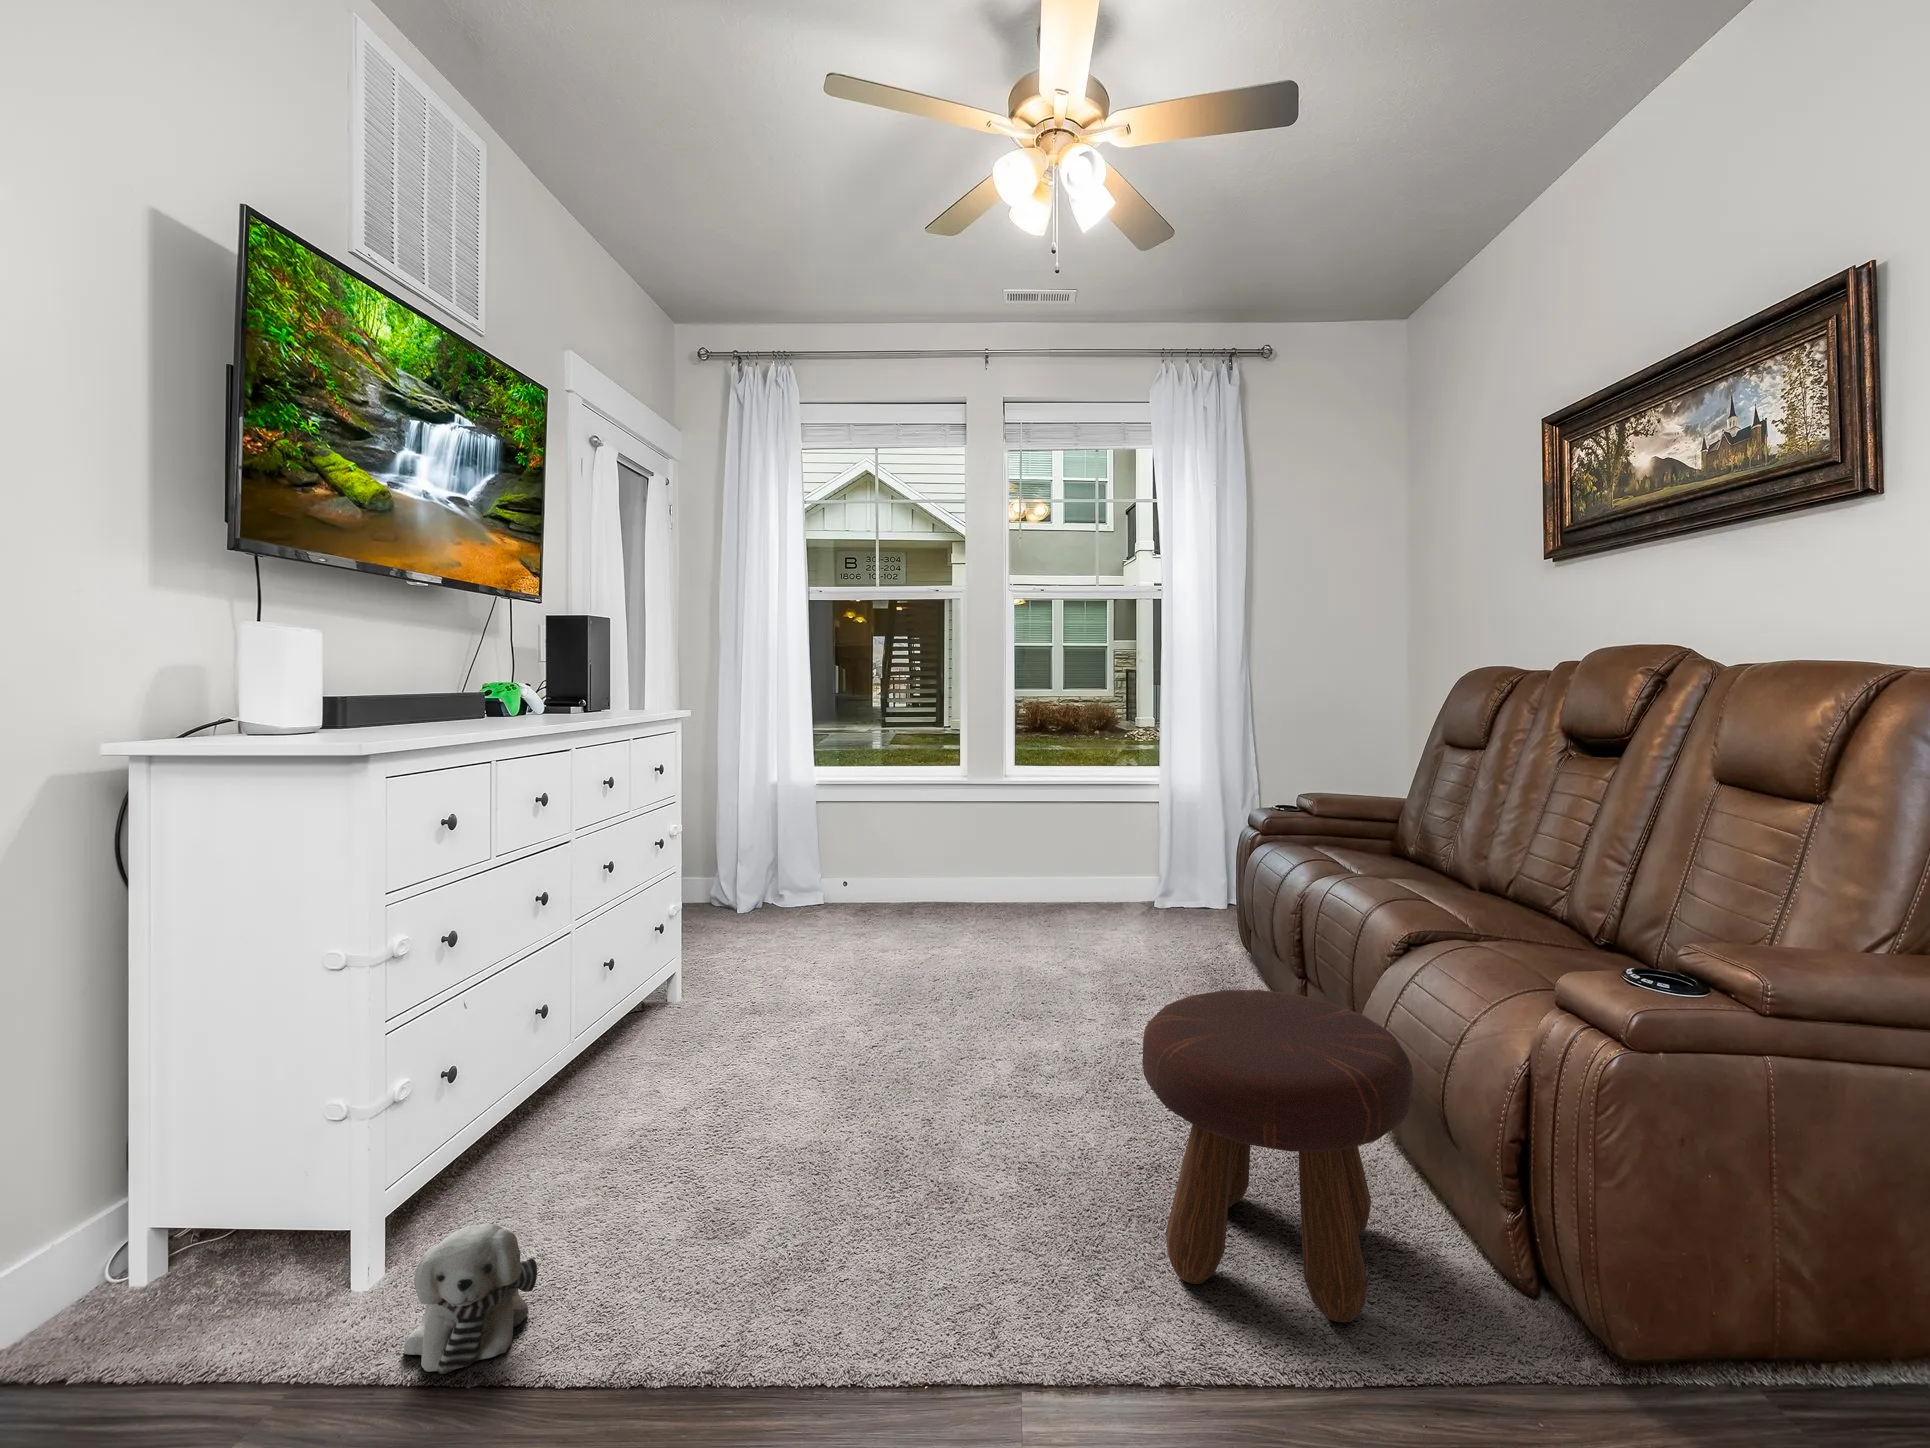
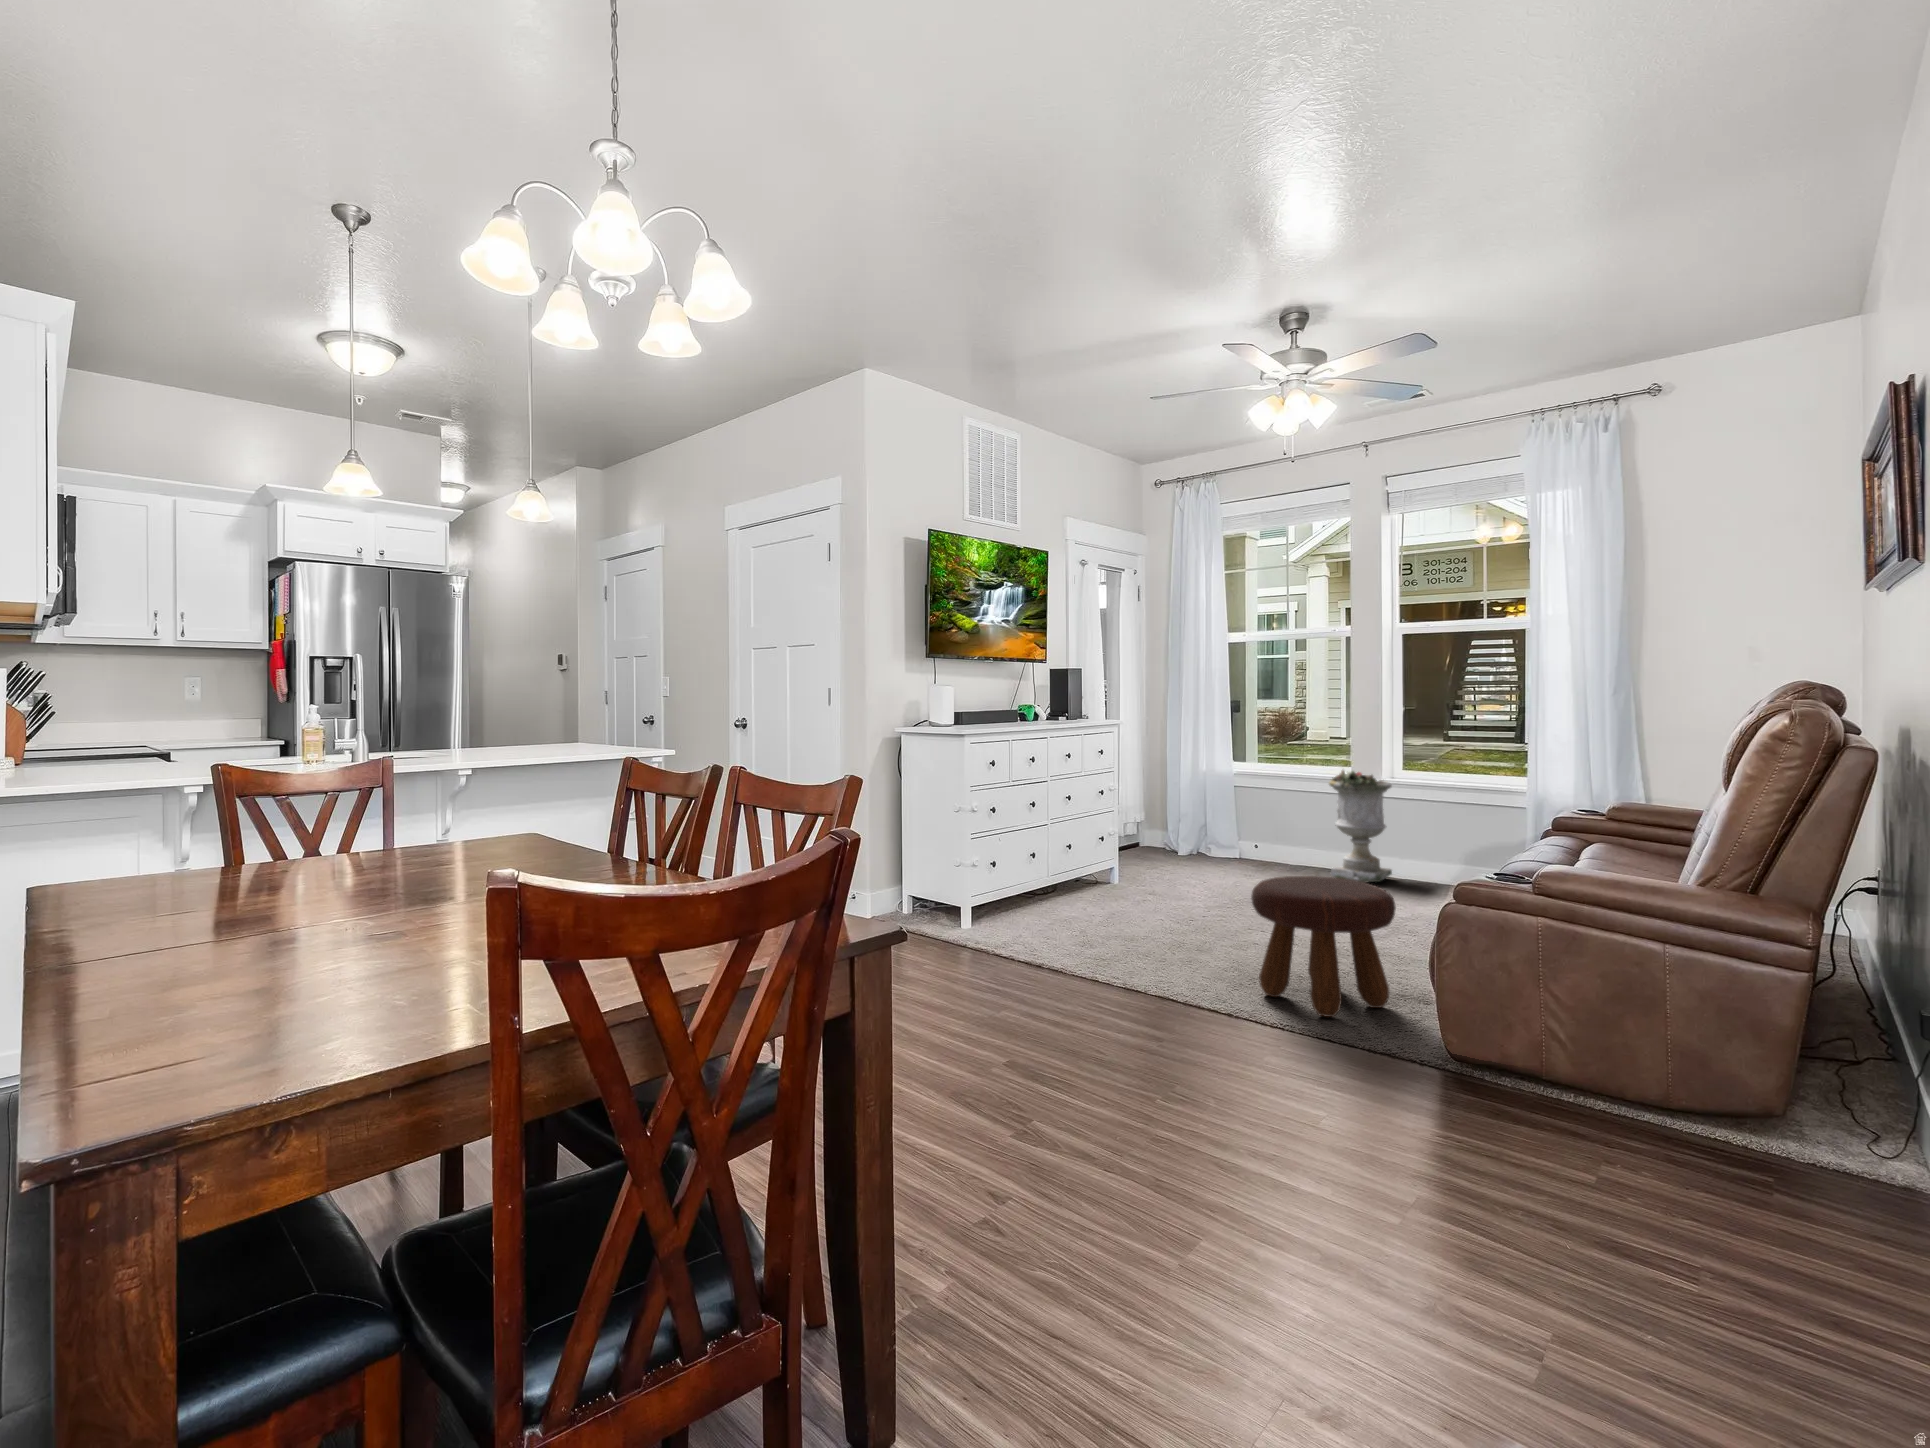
planter: none [959,768,1034,919] -> present [1329,770,1392,882]
plush toy: present [404,1224,537,1374] -> none [975,904,1015,949]

